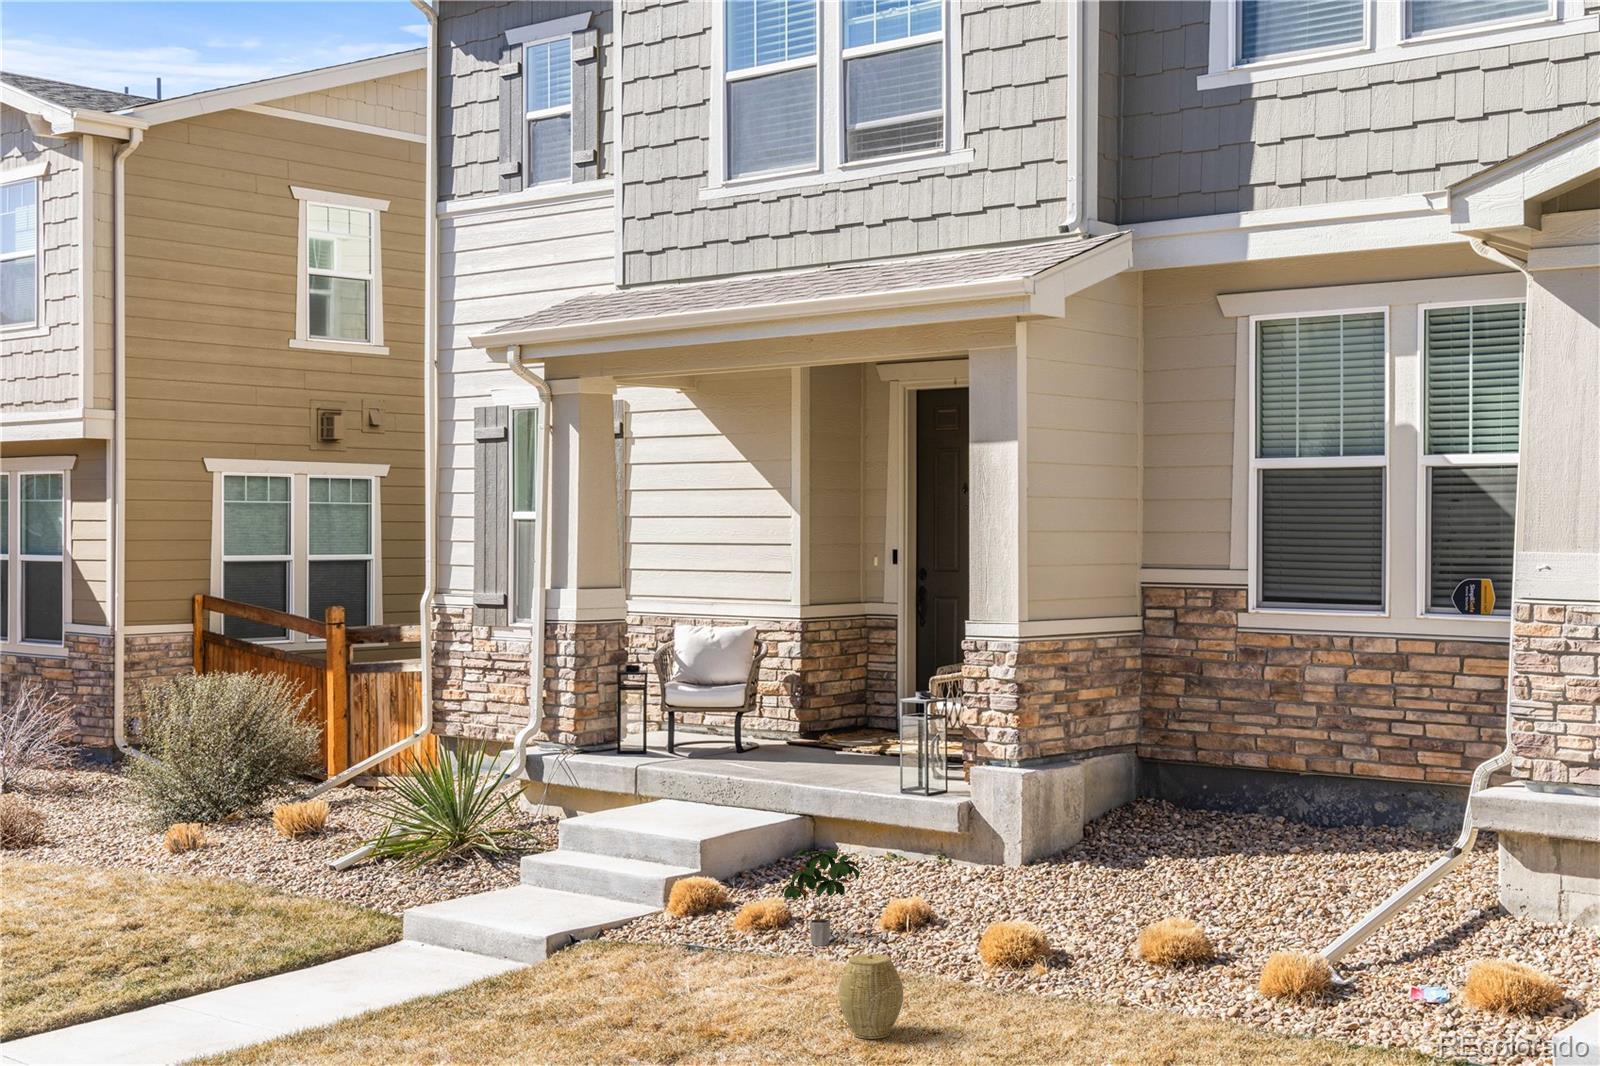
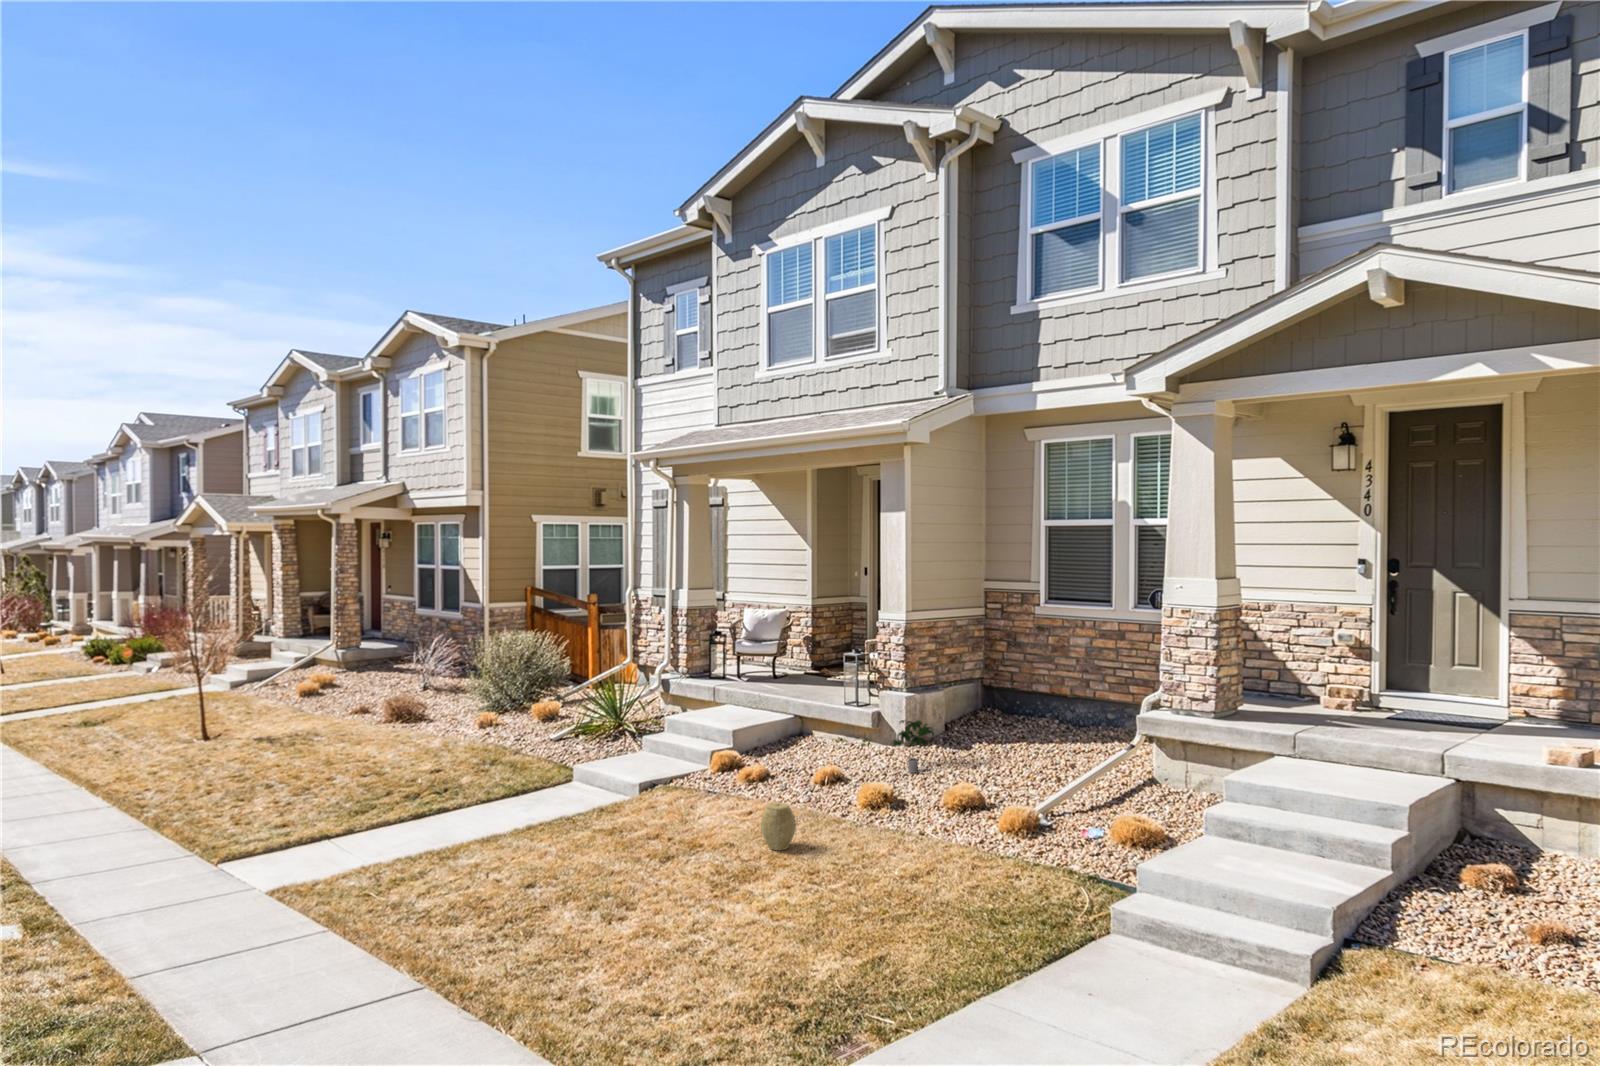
potted plant: present [781,849,859,946] -> present [893,720,934,773]

